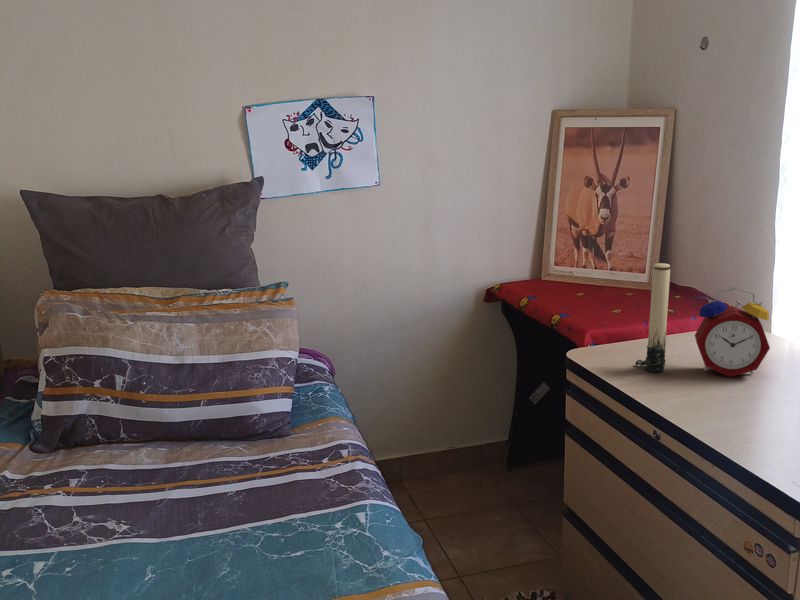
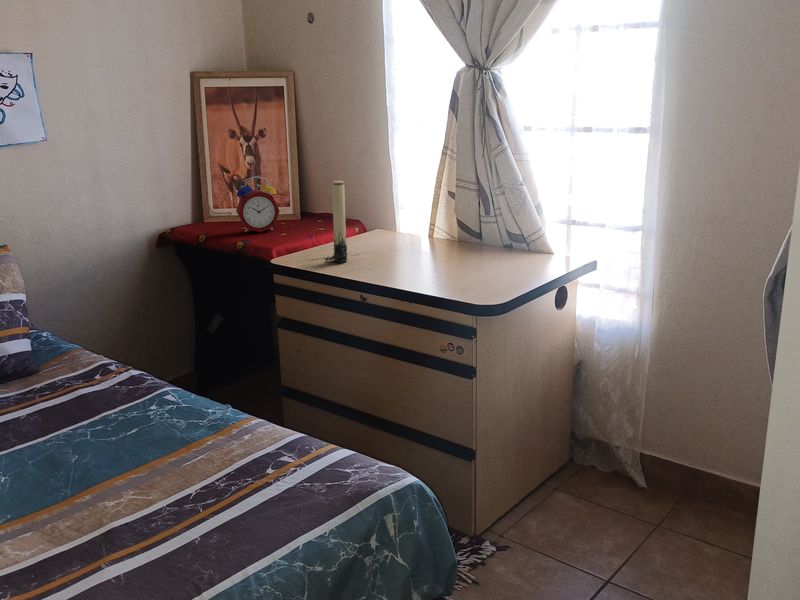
alarm clock: present [695,287,770,377] -> present [236,176,280,233]

